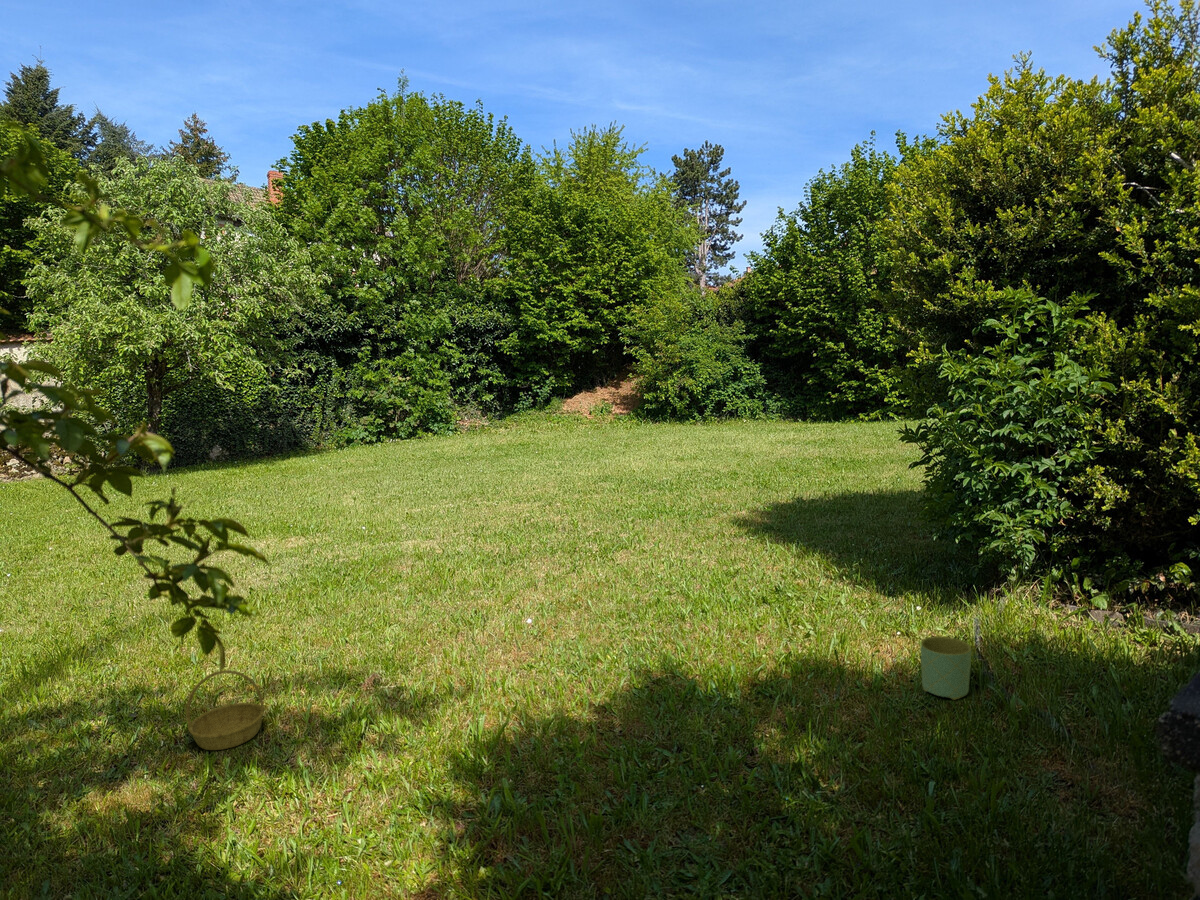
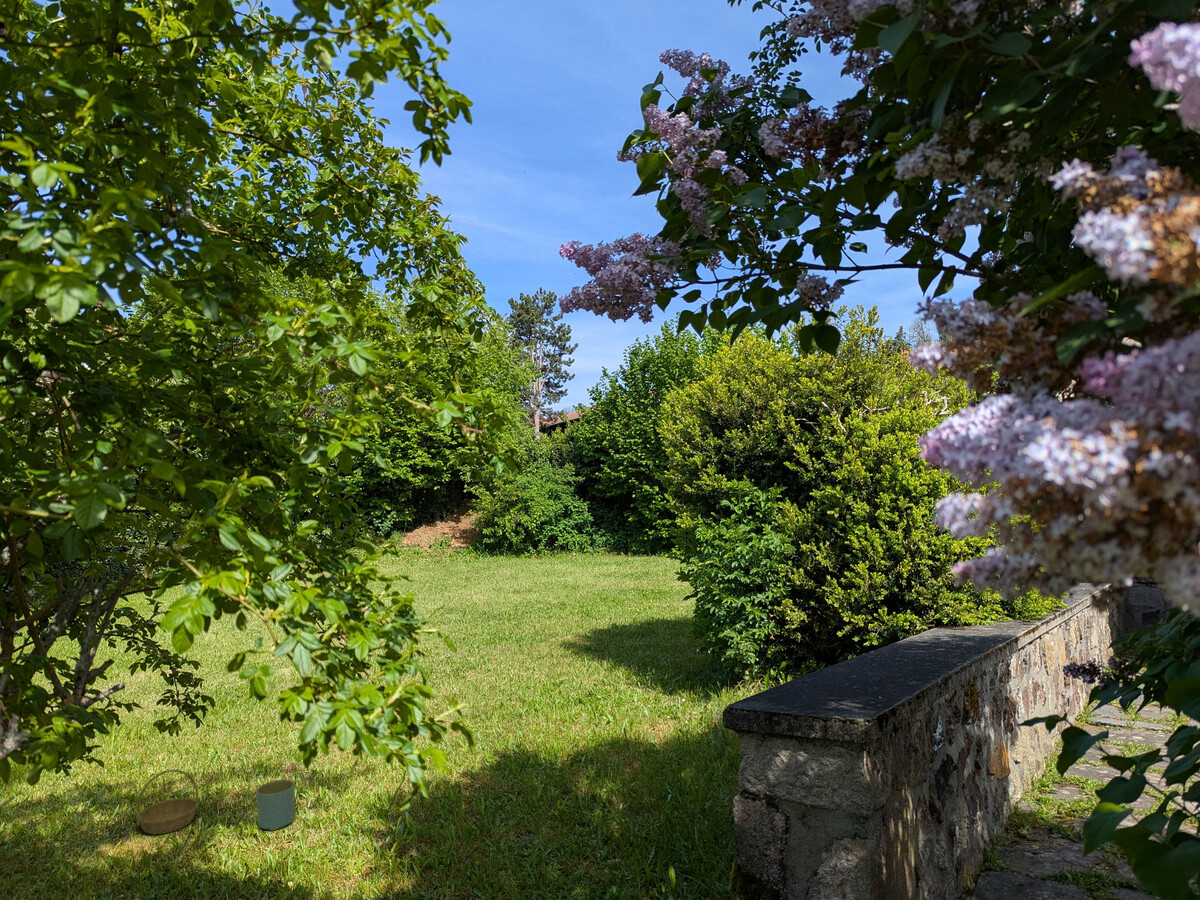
planter: present [921,636,971,700] -> present [256,779,295,831]

